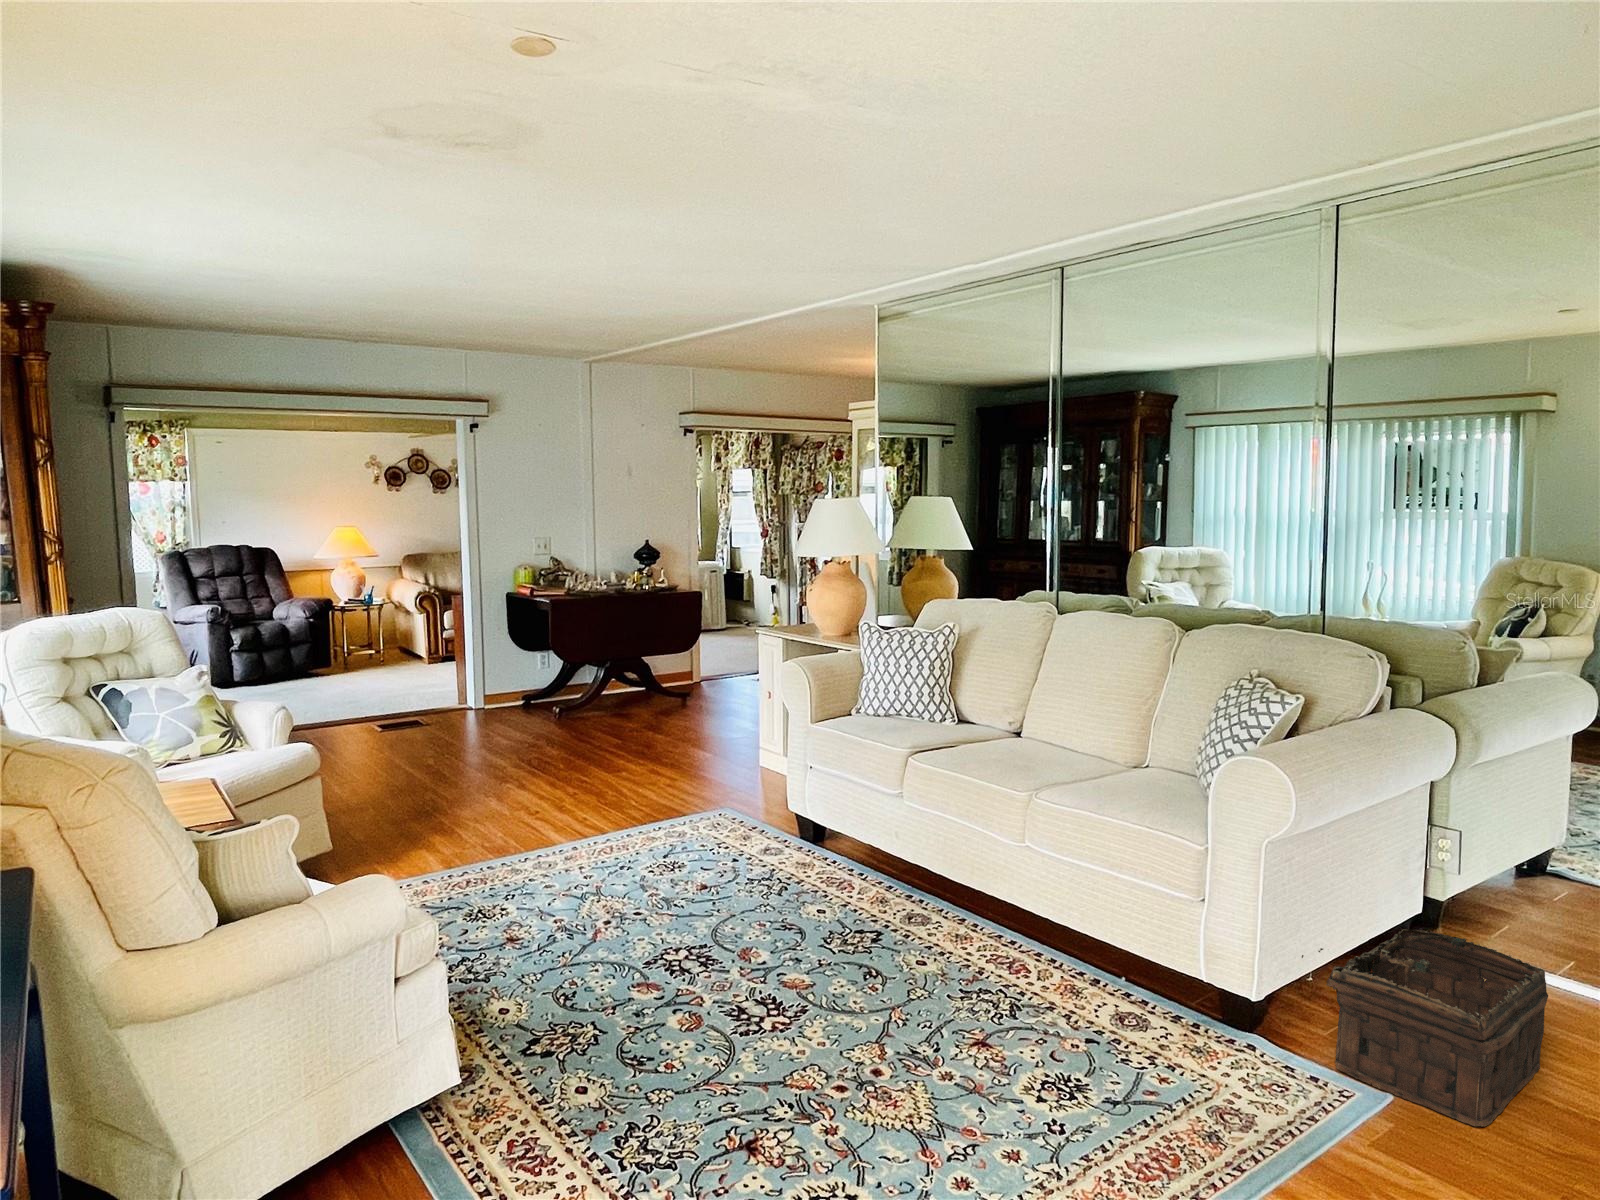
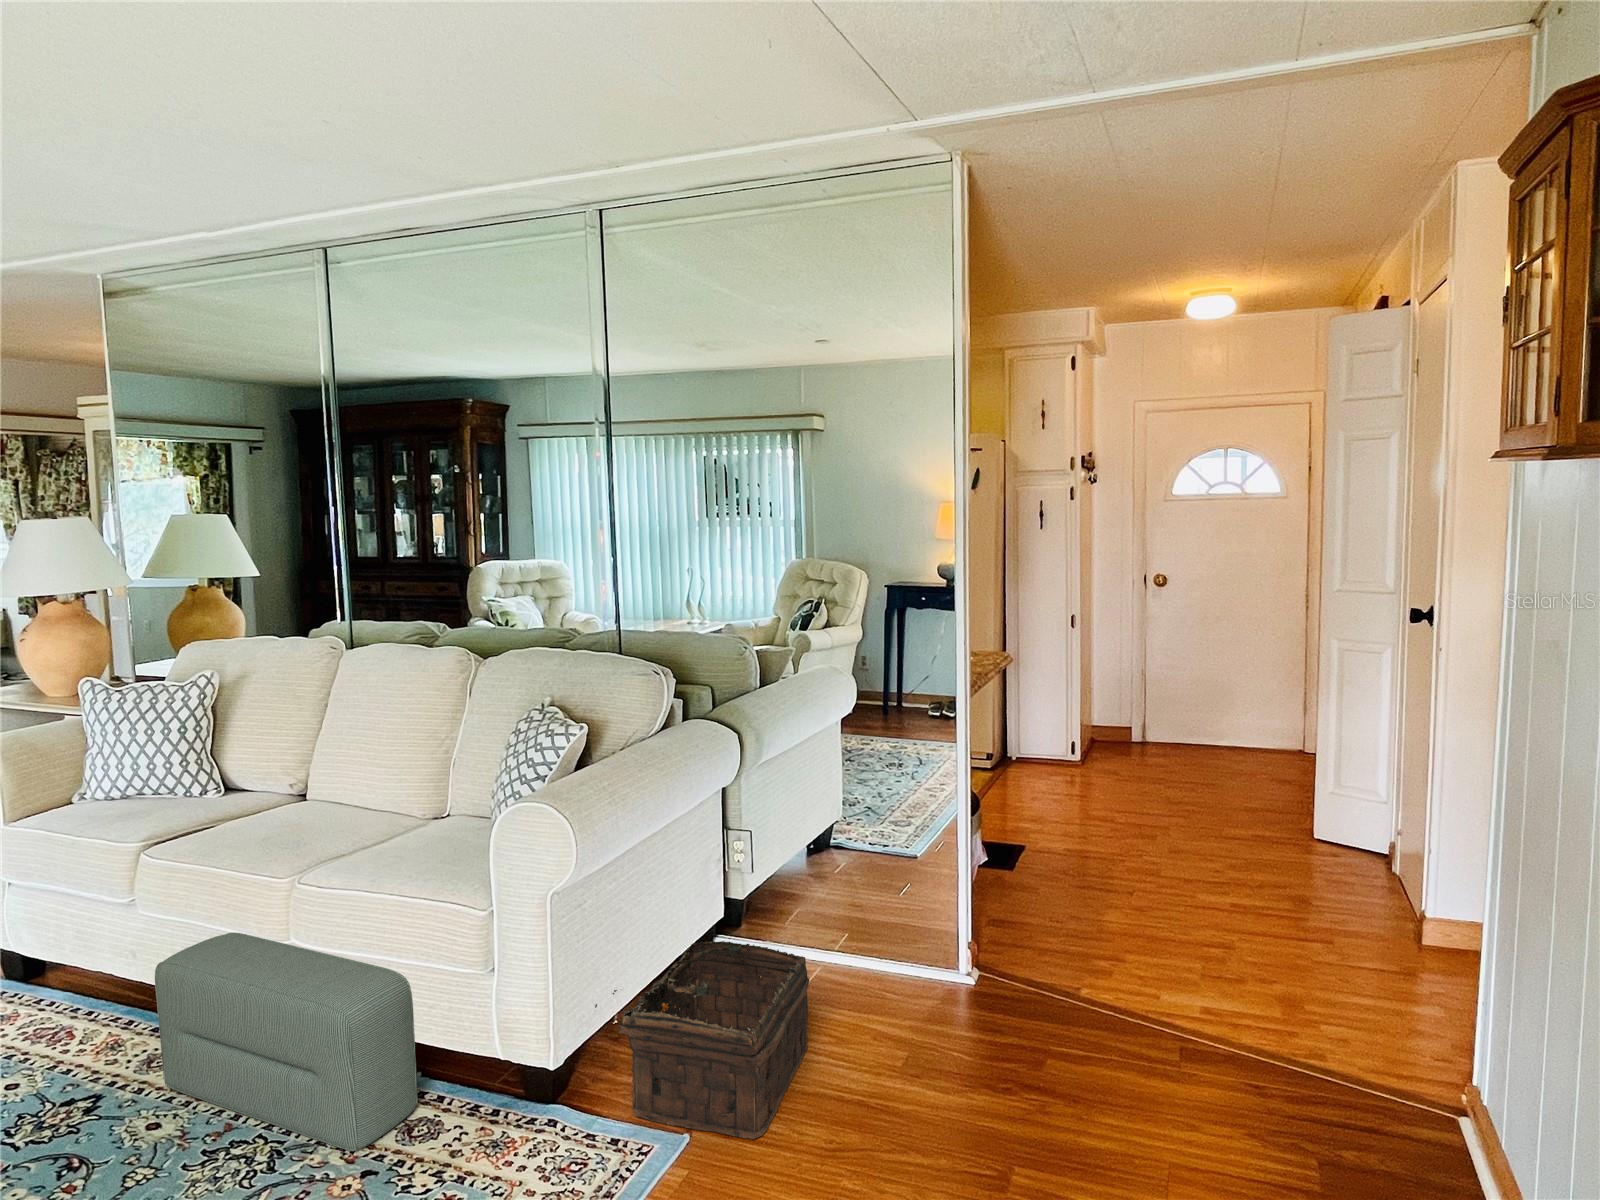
pouf: none [925,828,1129,1020] -> present [155,932,418,1151]

